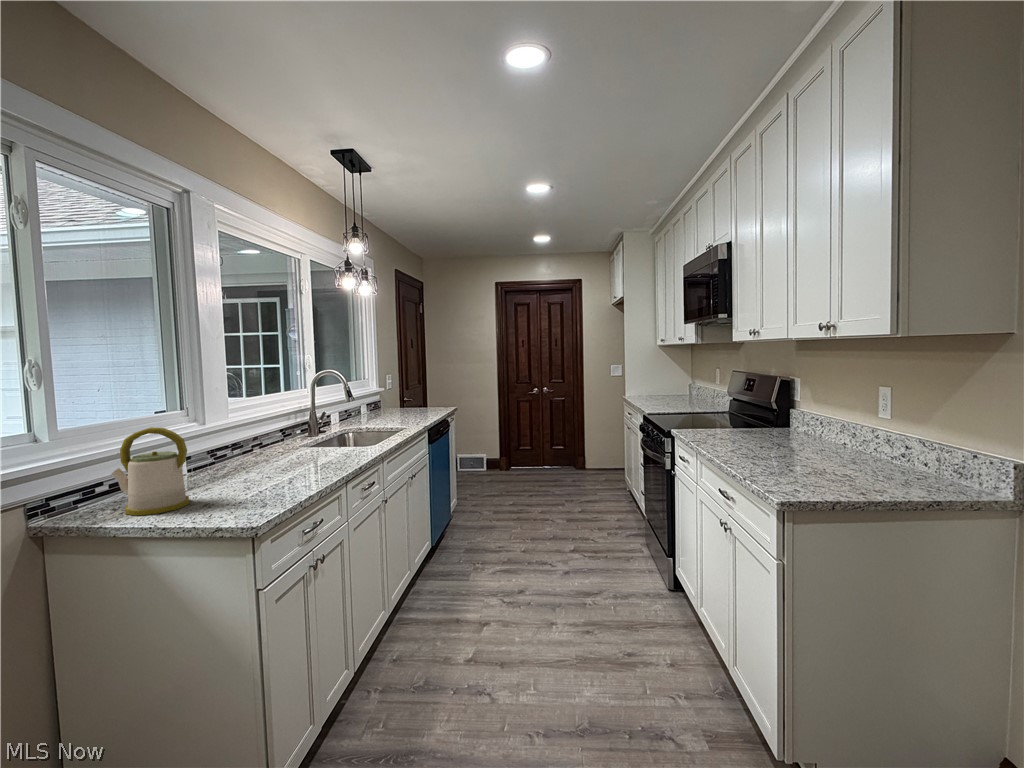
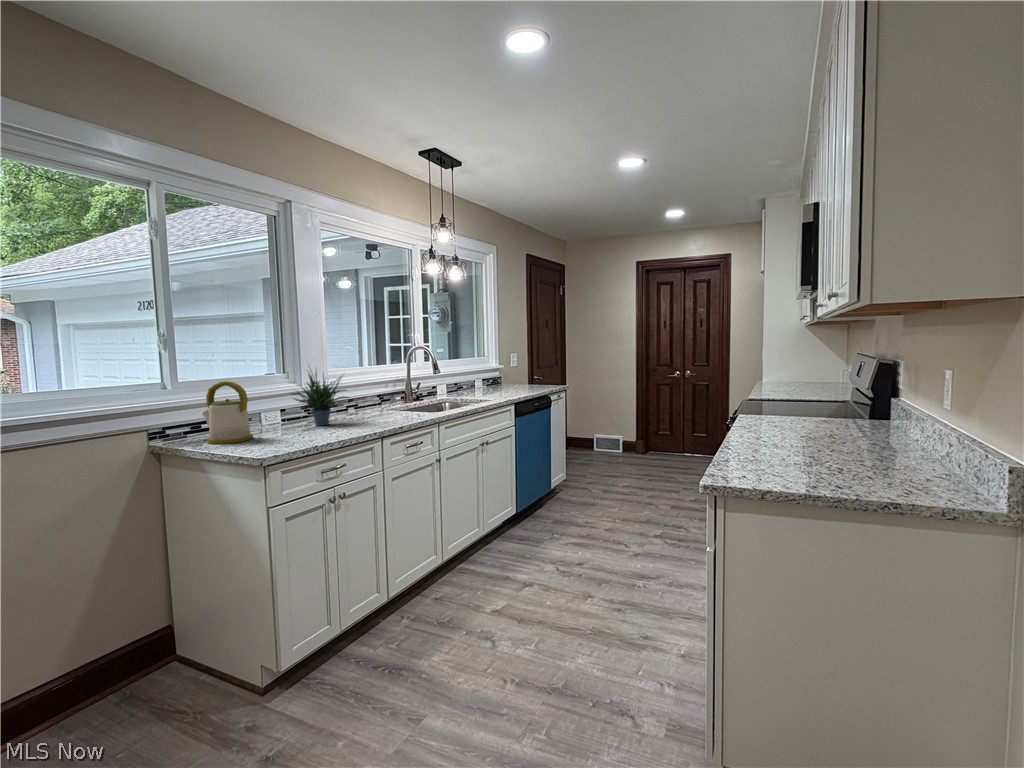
potted plant: none [211,394,290,475] -> present [292,372,349,426]

